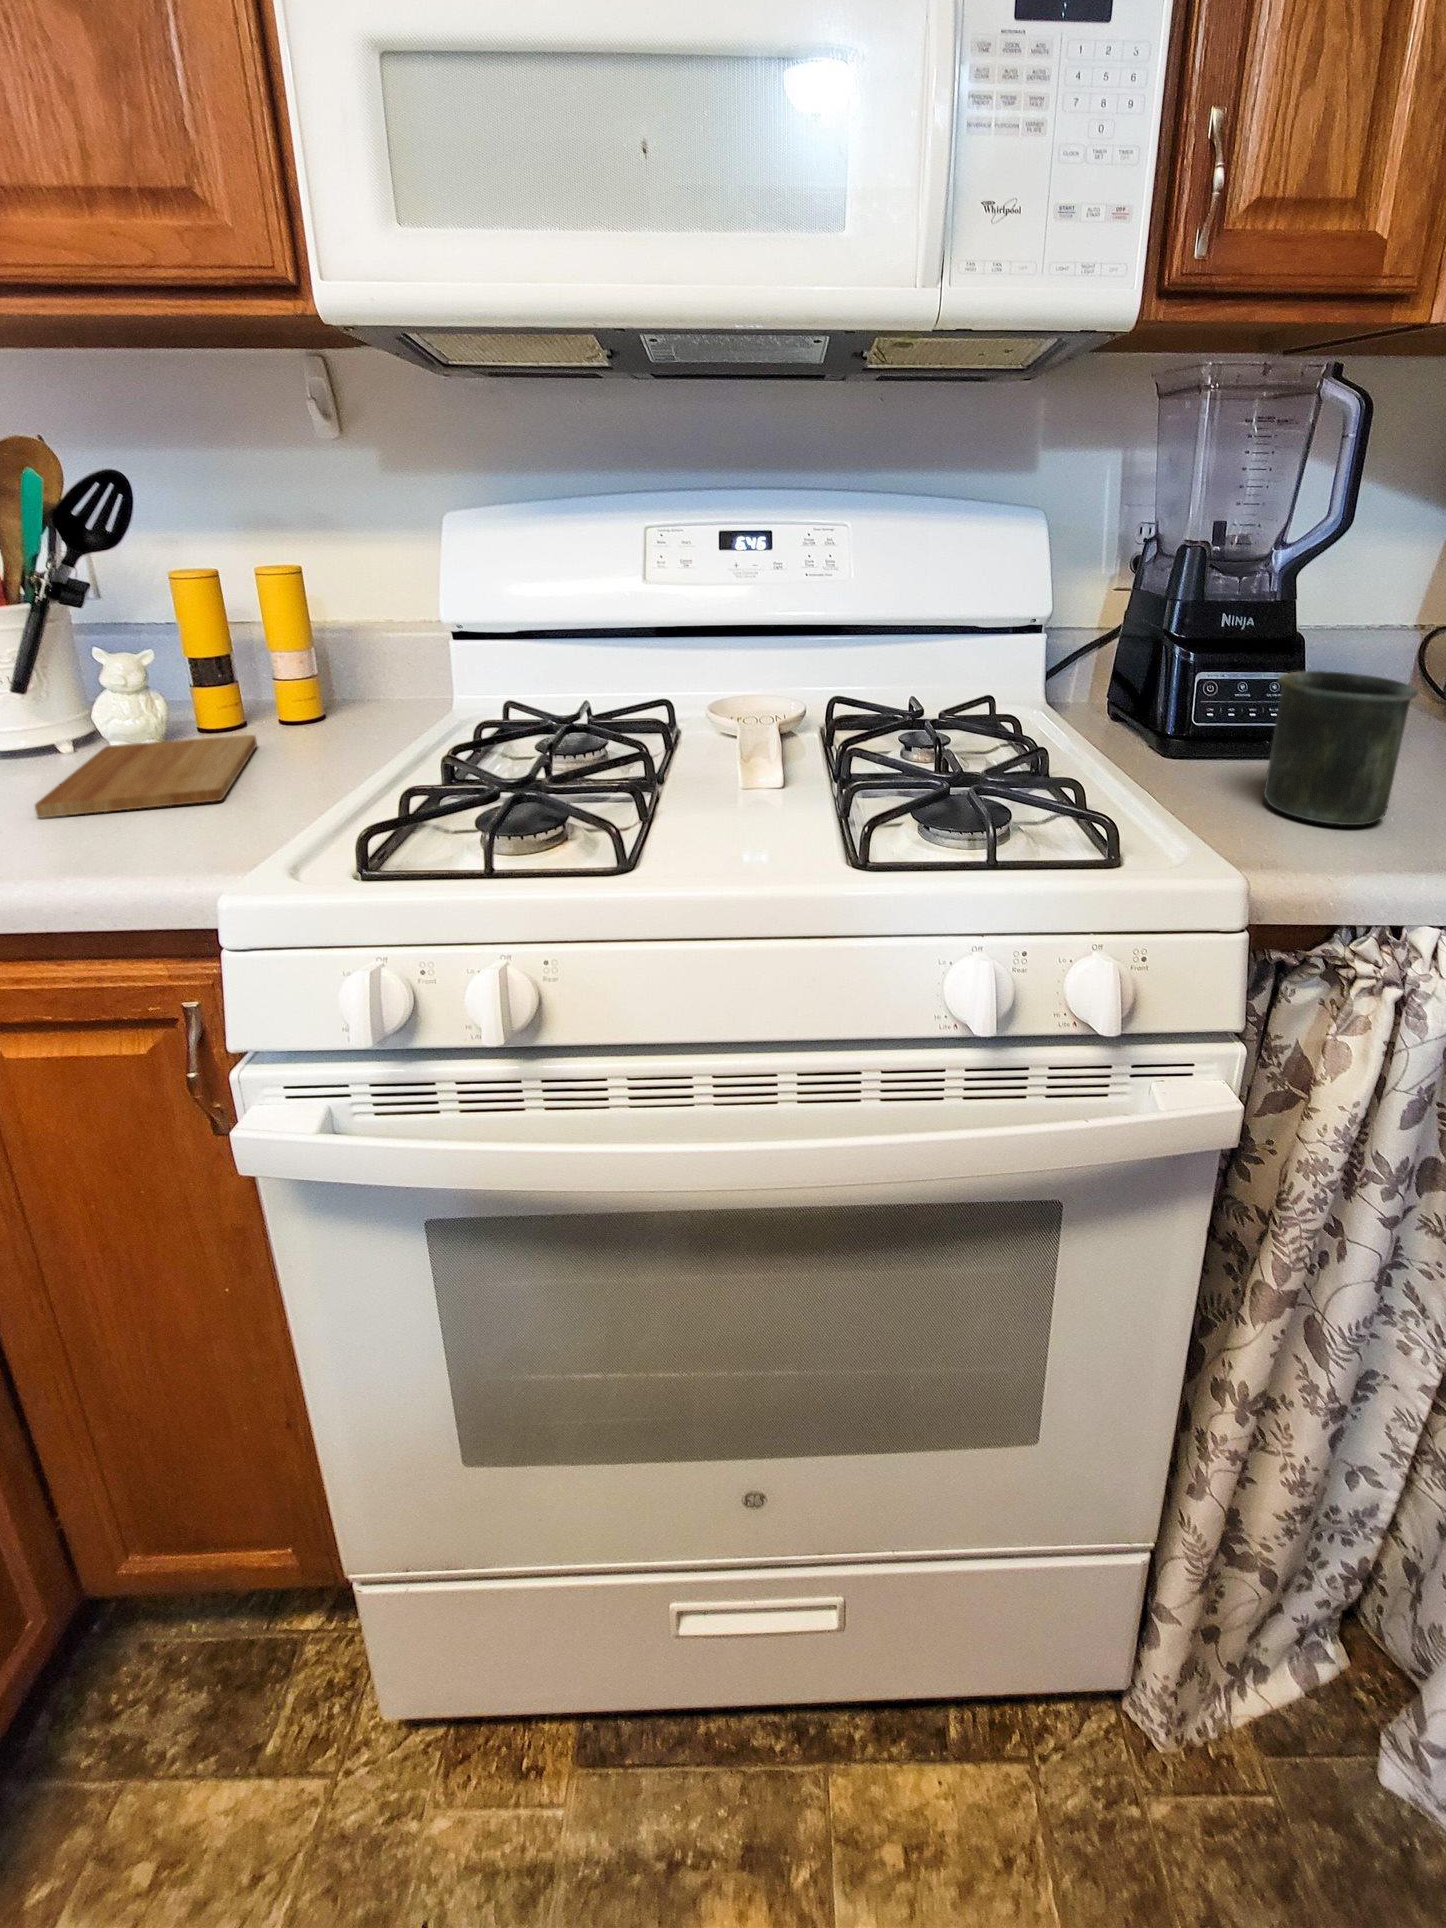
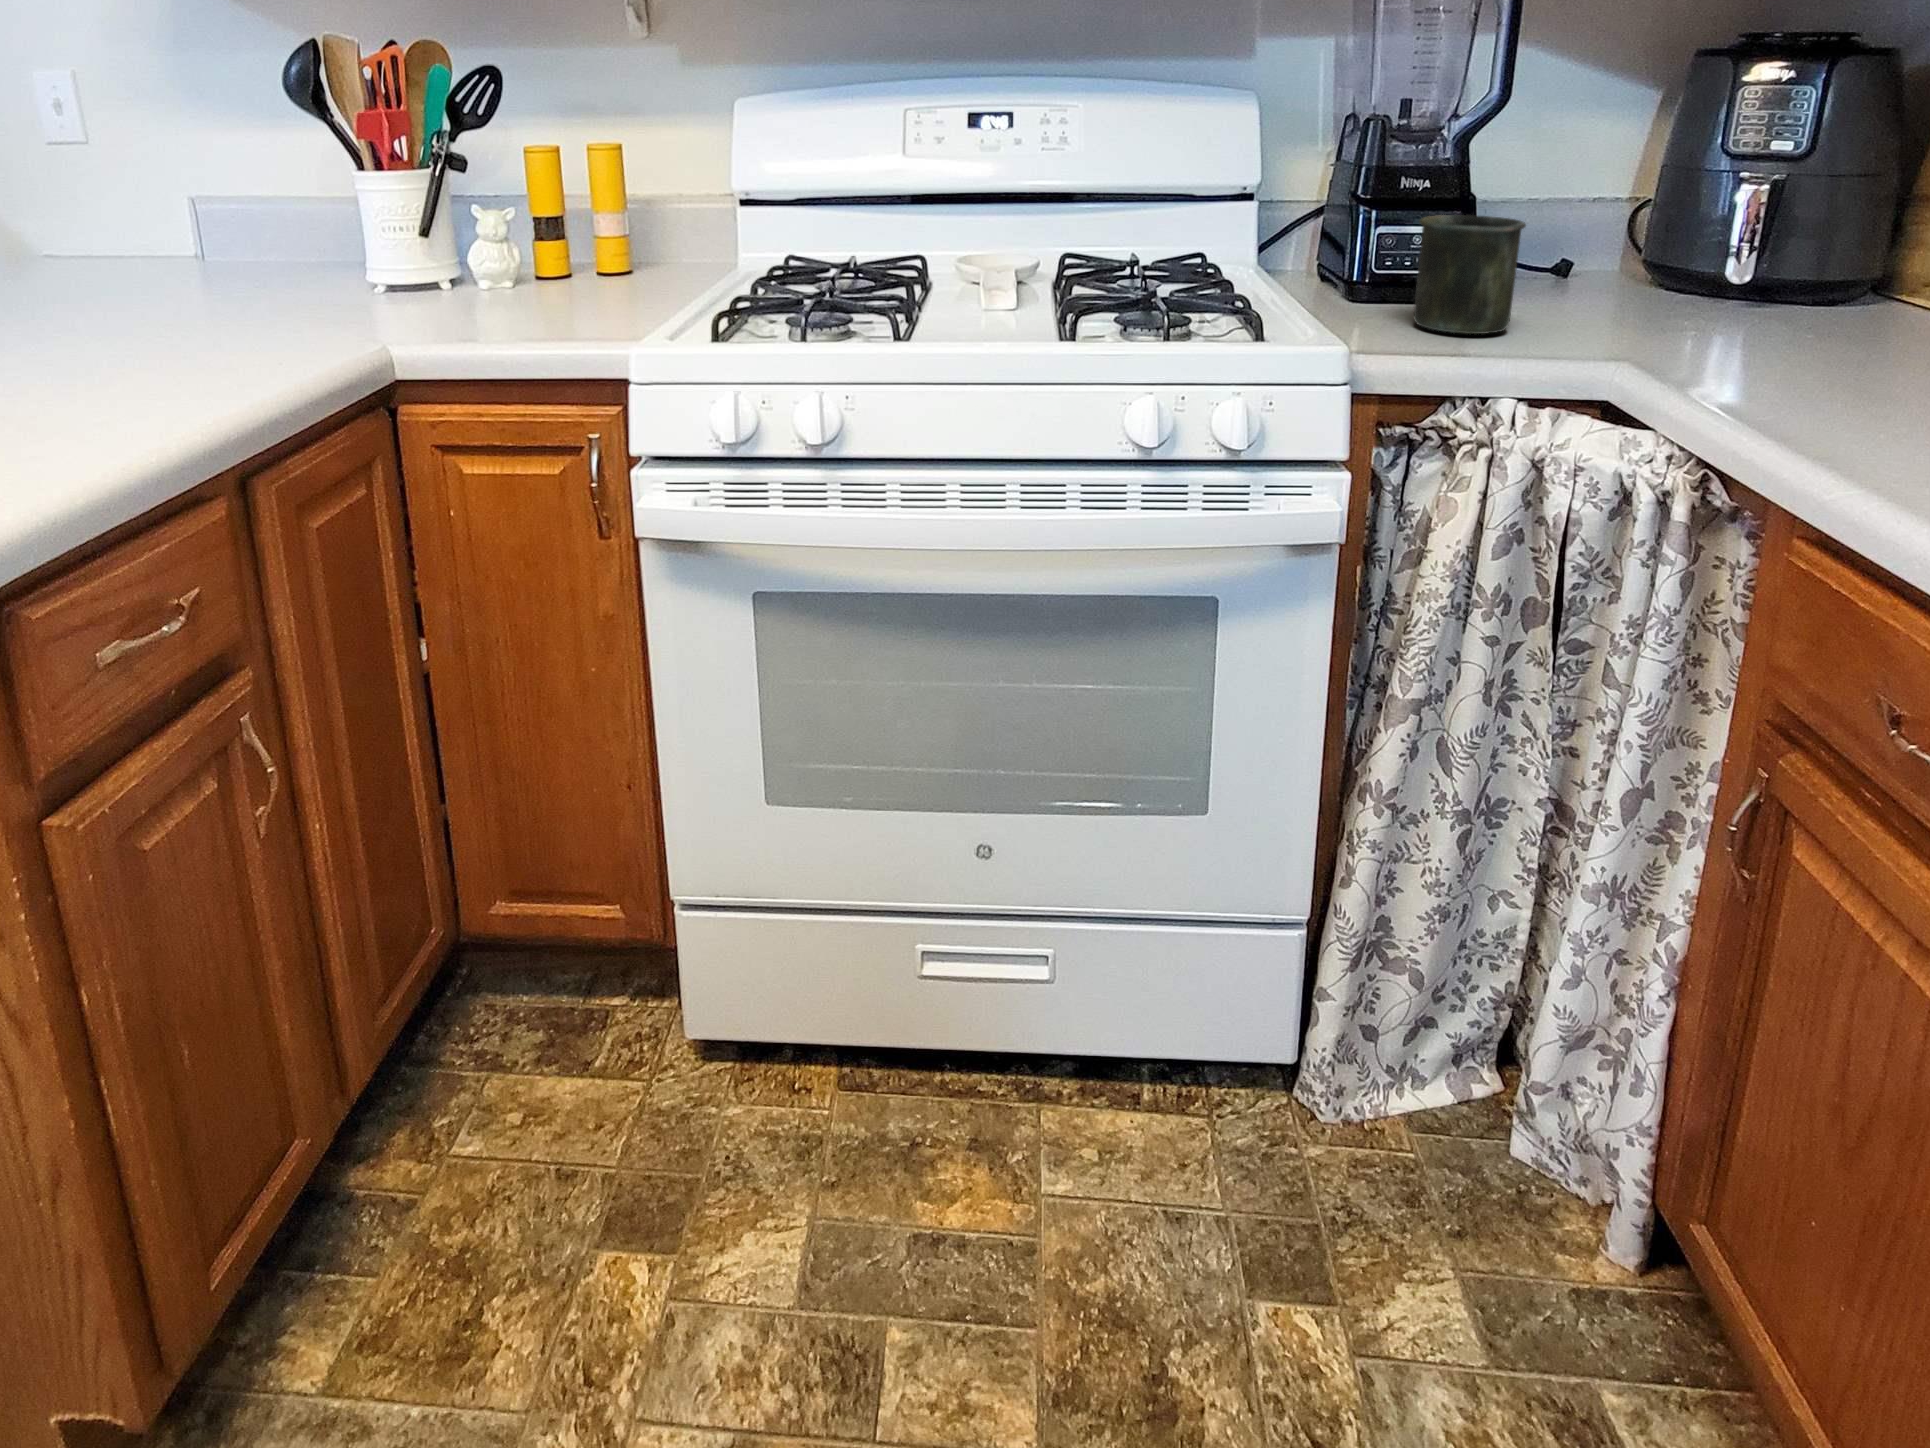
cutting board: present [35,735,257,818] -> none [463,278,589,321]

